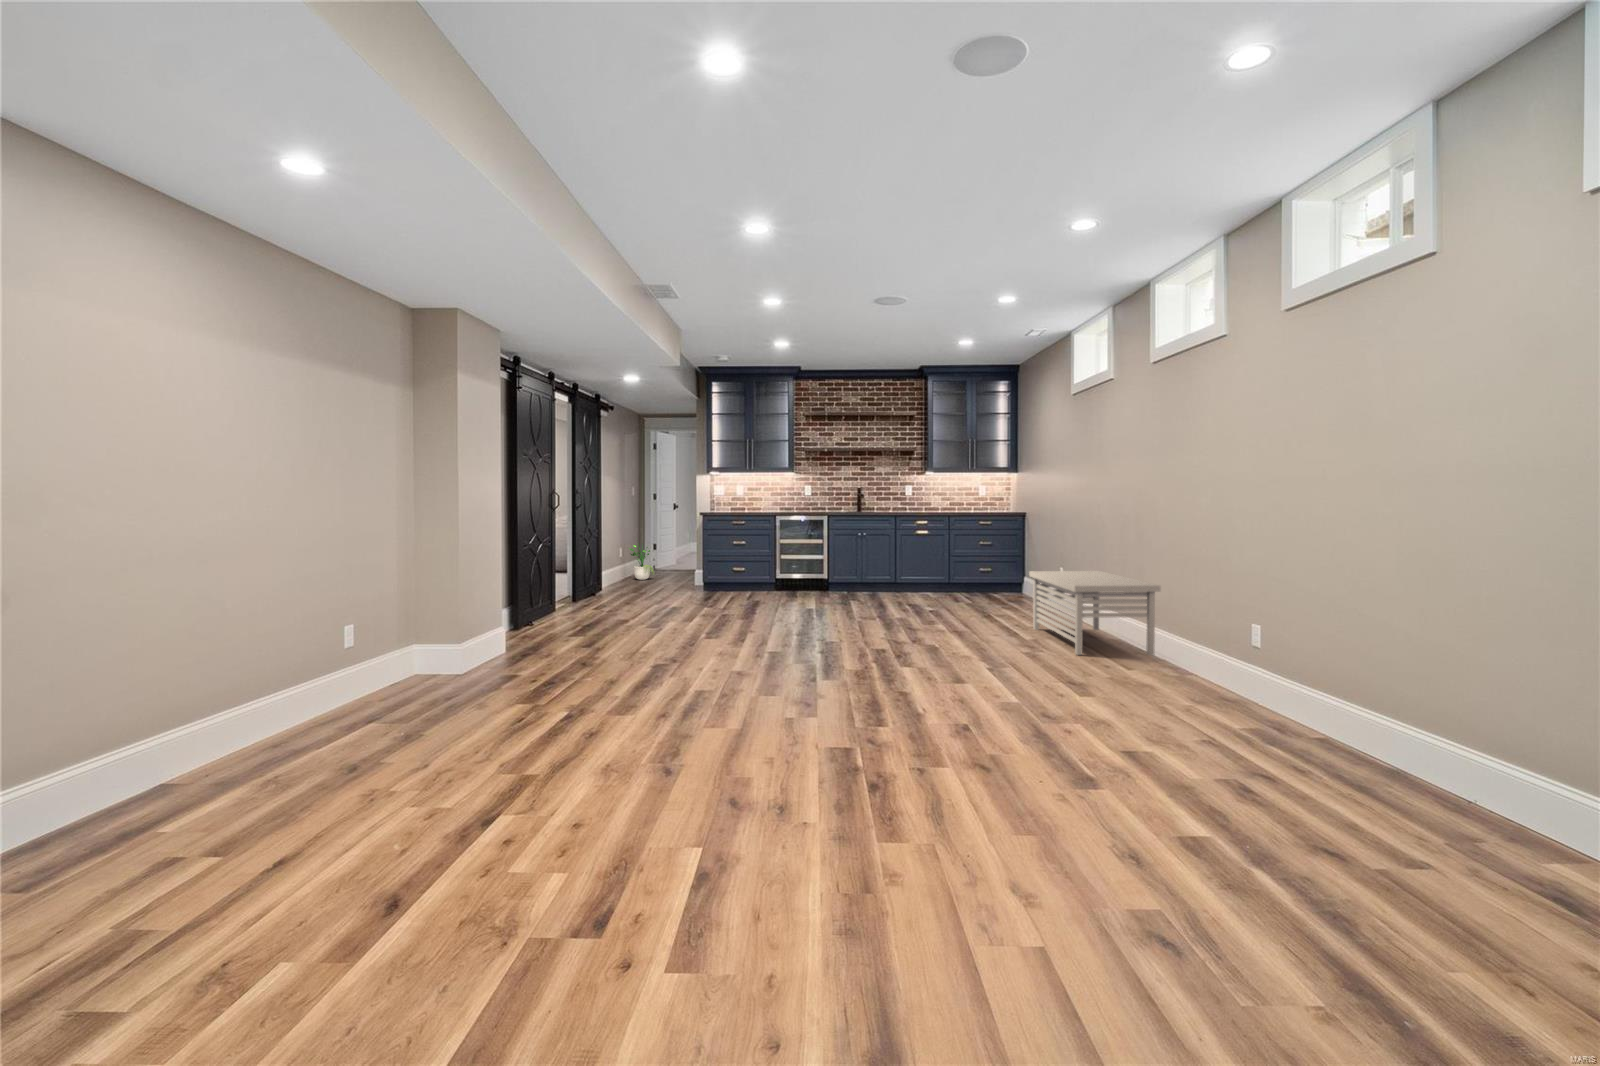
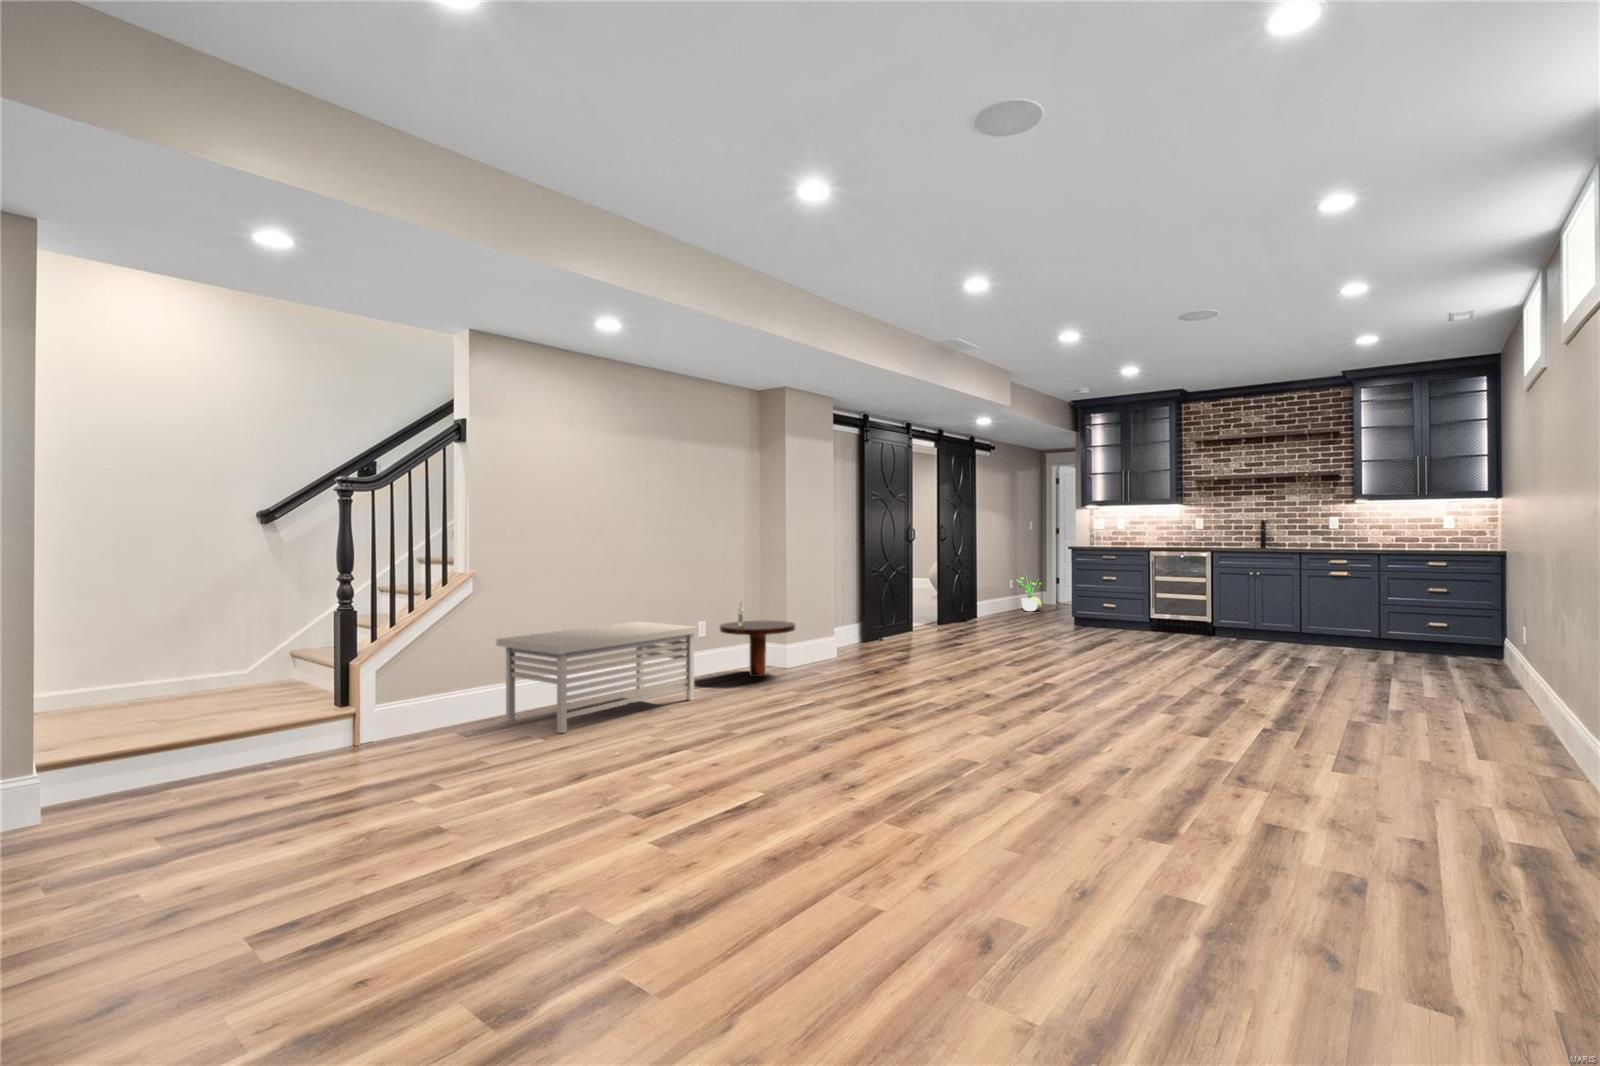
storage bench: present [1029,571,1161,655] -> present [496,622,699,733]
coffee table: none [379,592,492,693] -> present [720,602,795,677]

